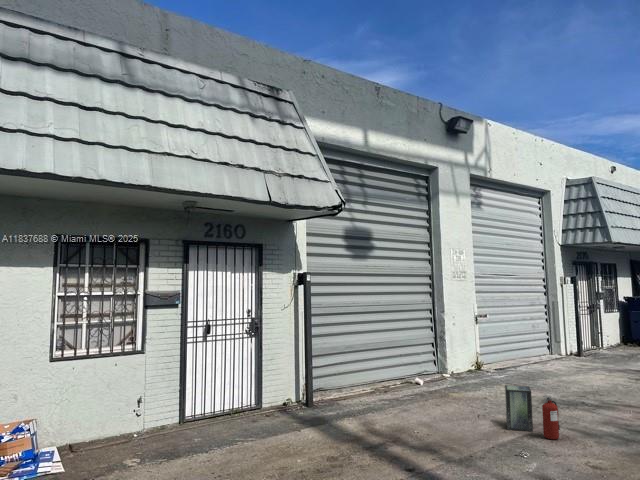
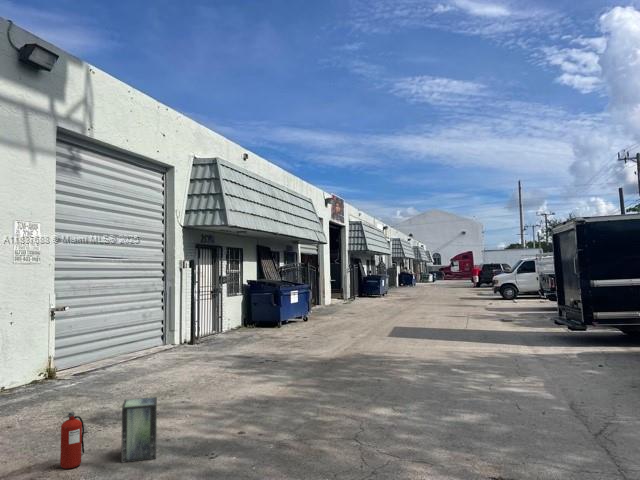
storage box: present [505,385,533,432] -> present [121,397,157,463]

